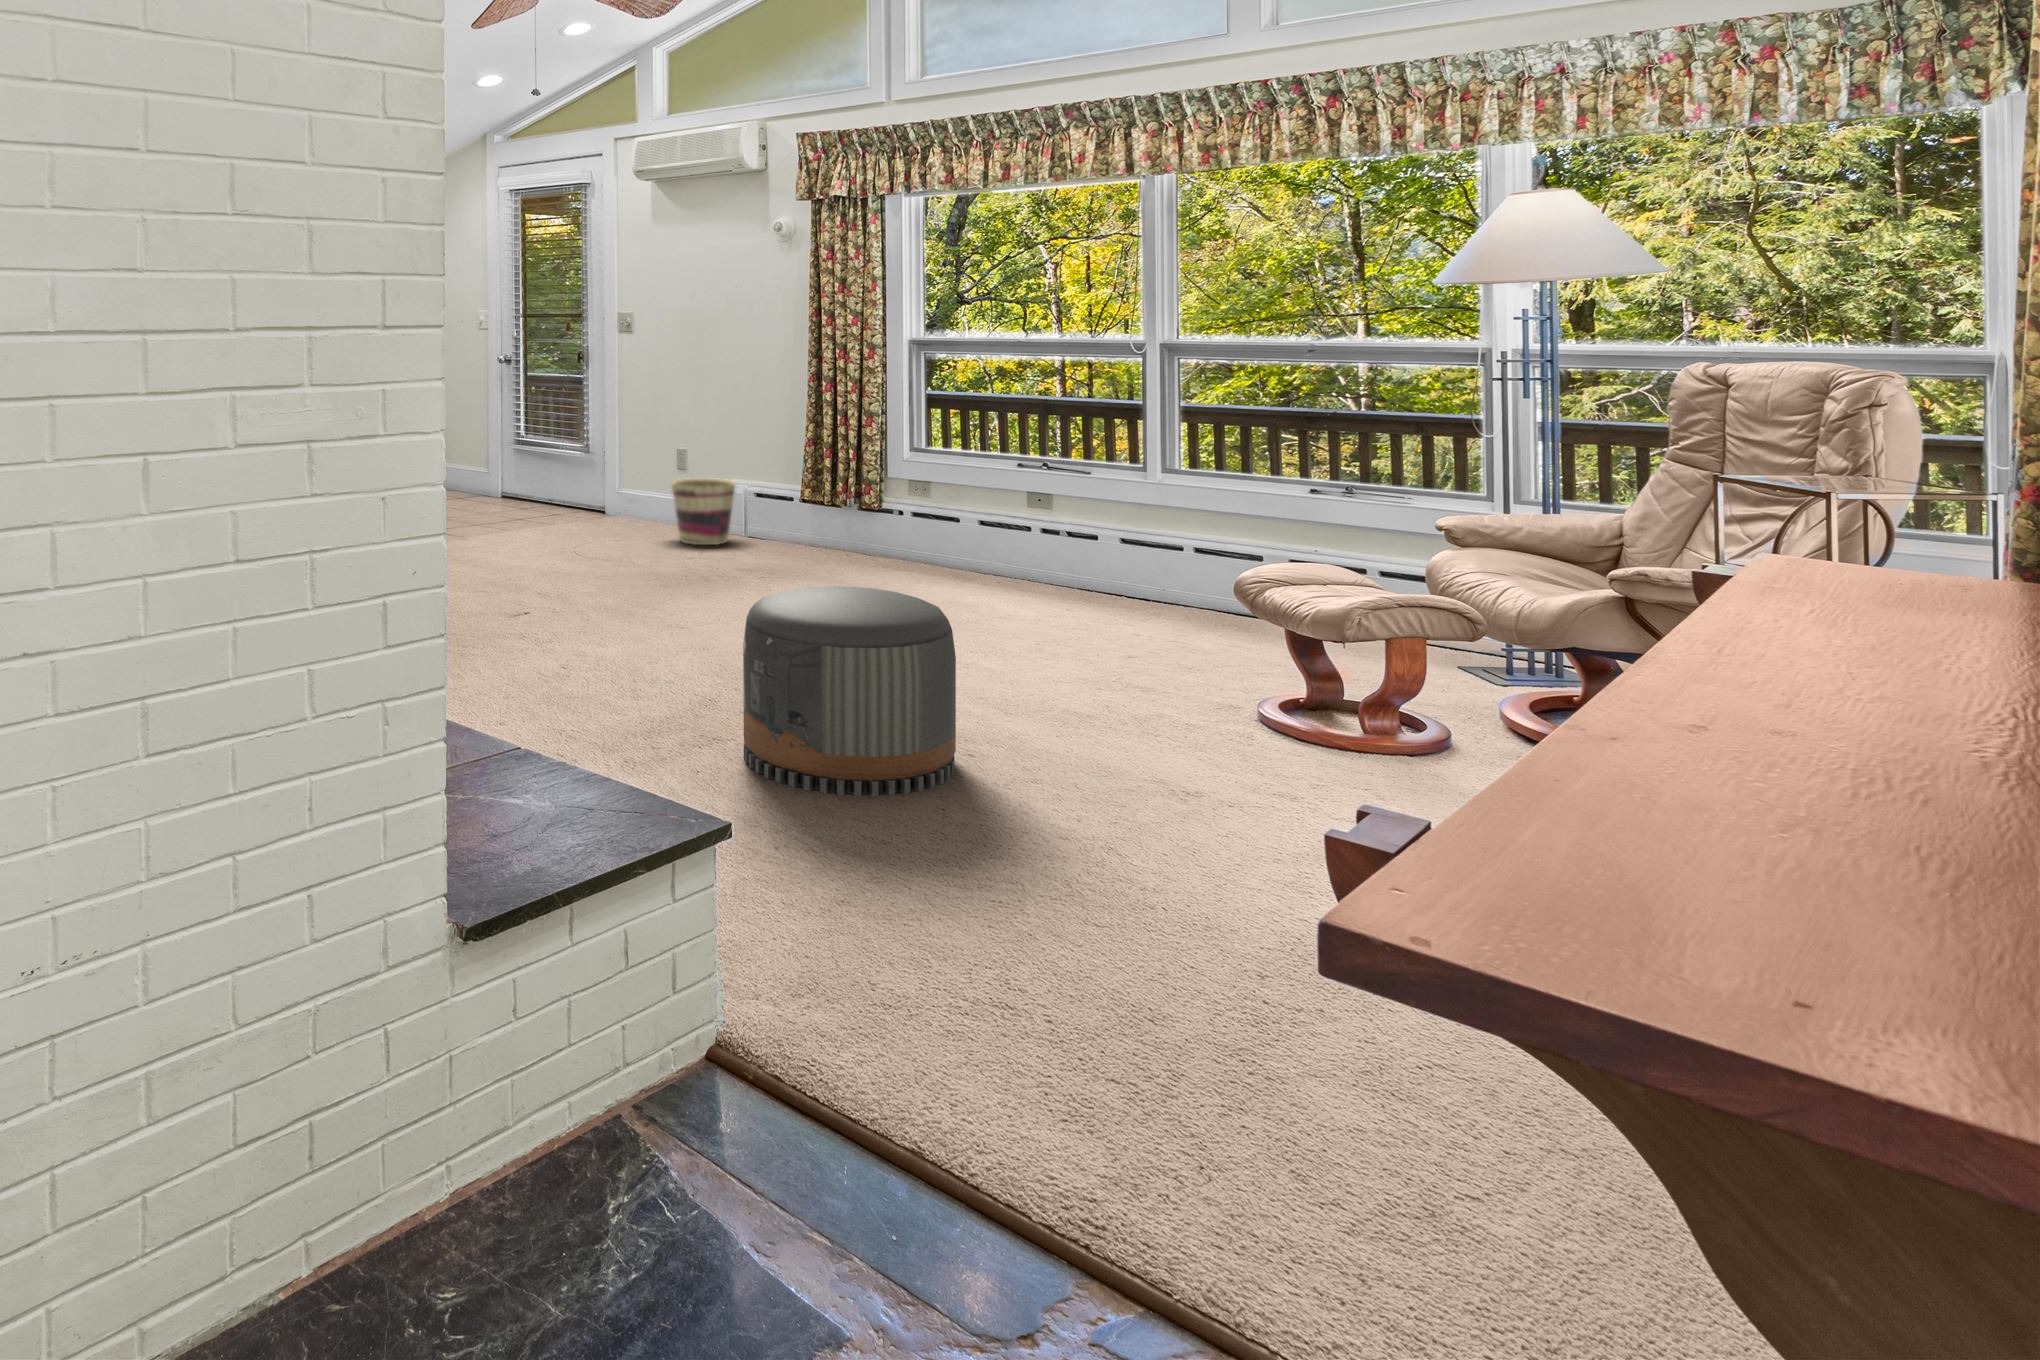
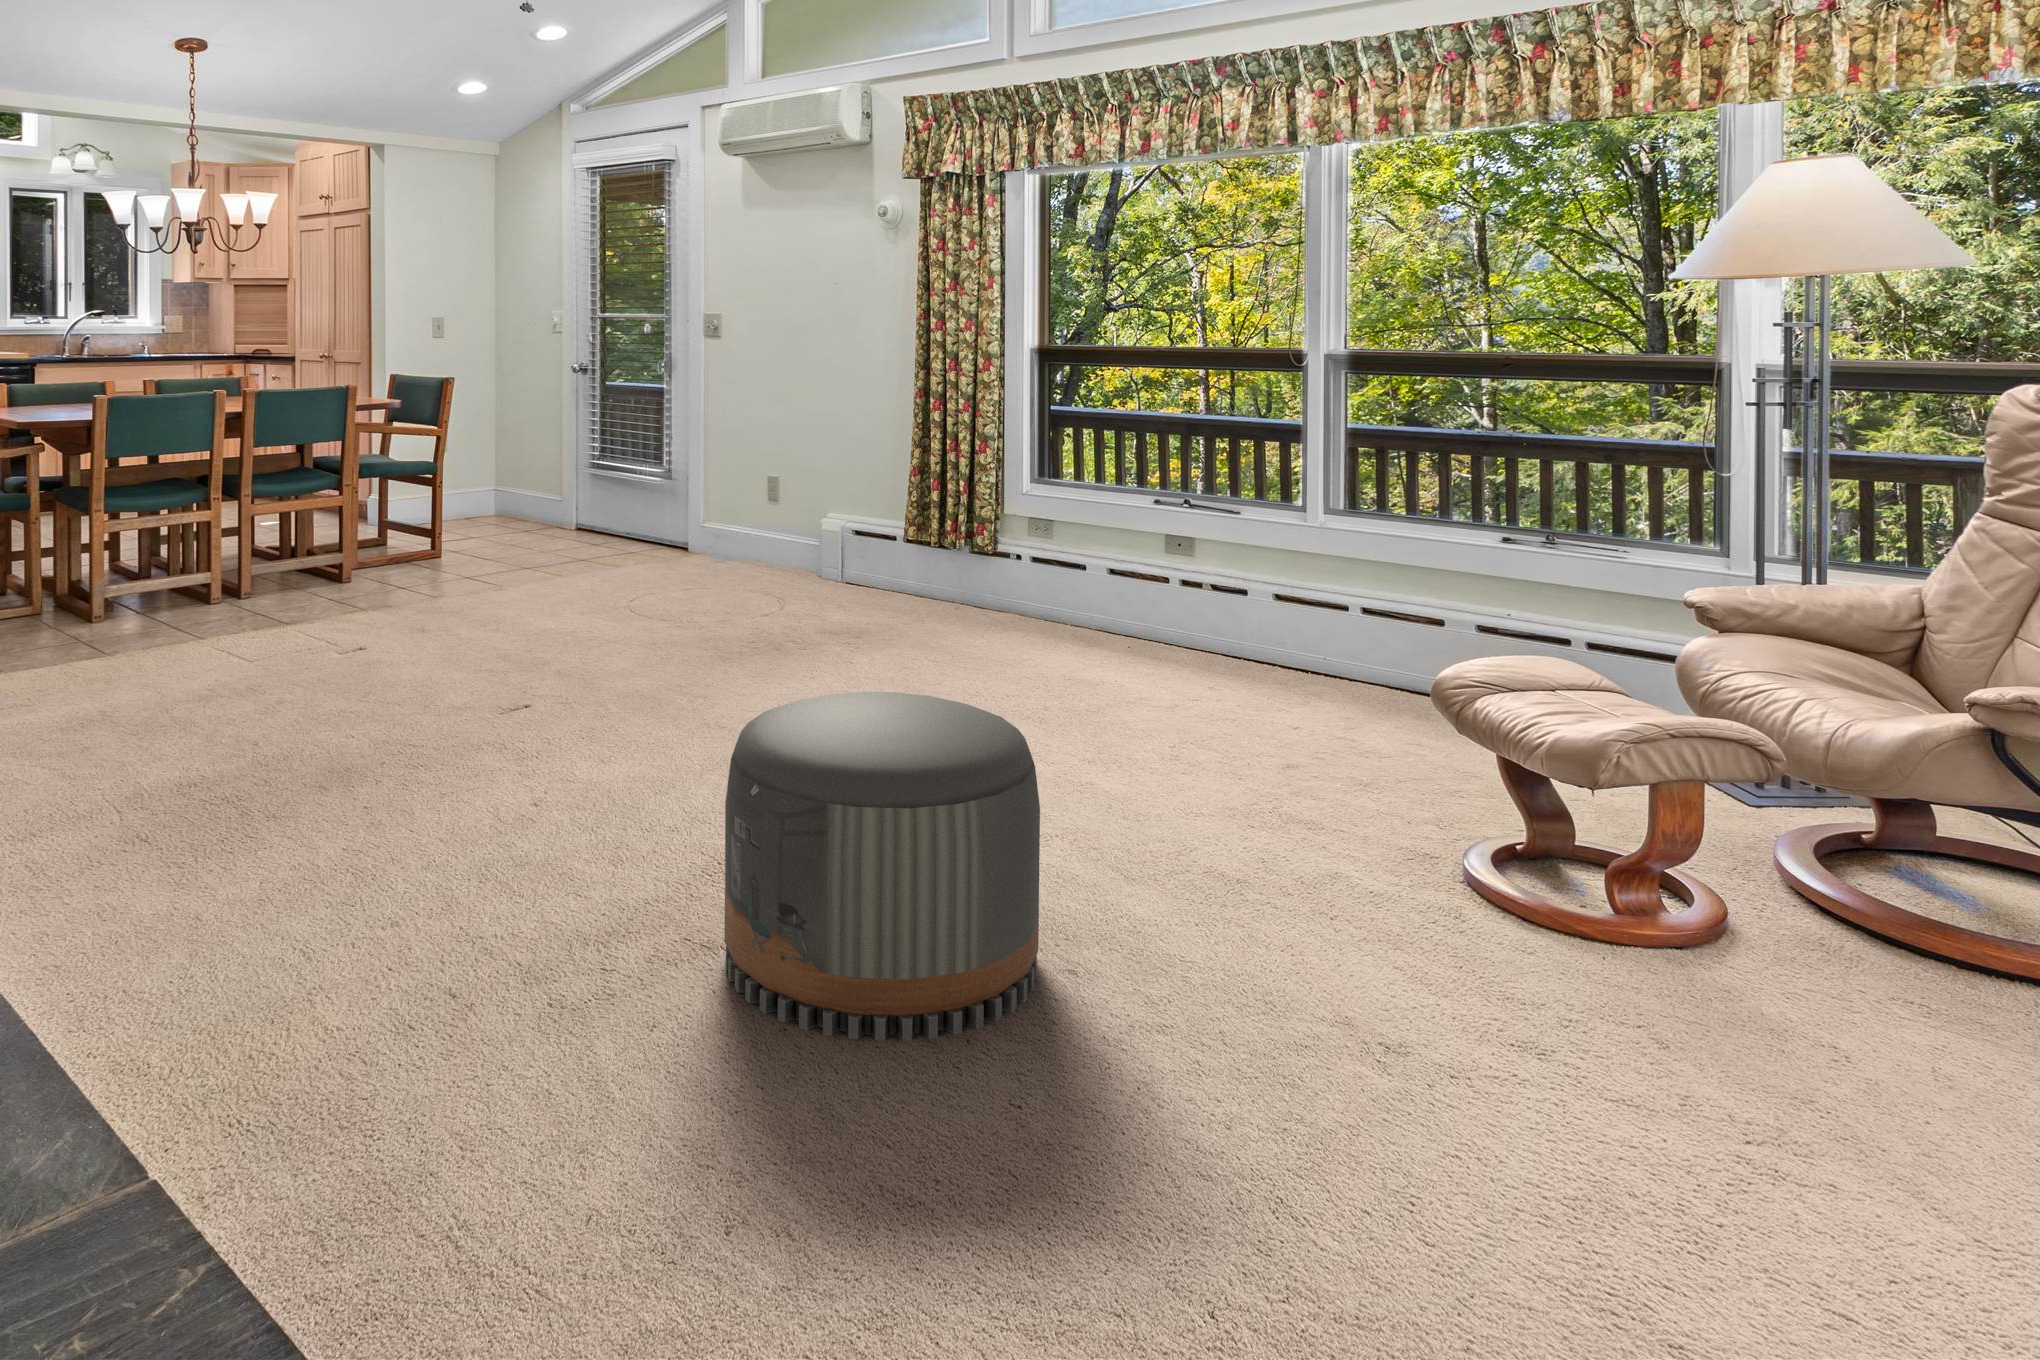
basket: present [672,478,736,545] -> none [754,509,830,590]

